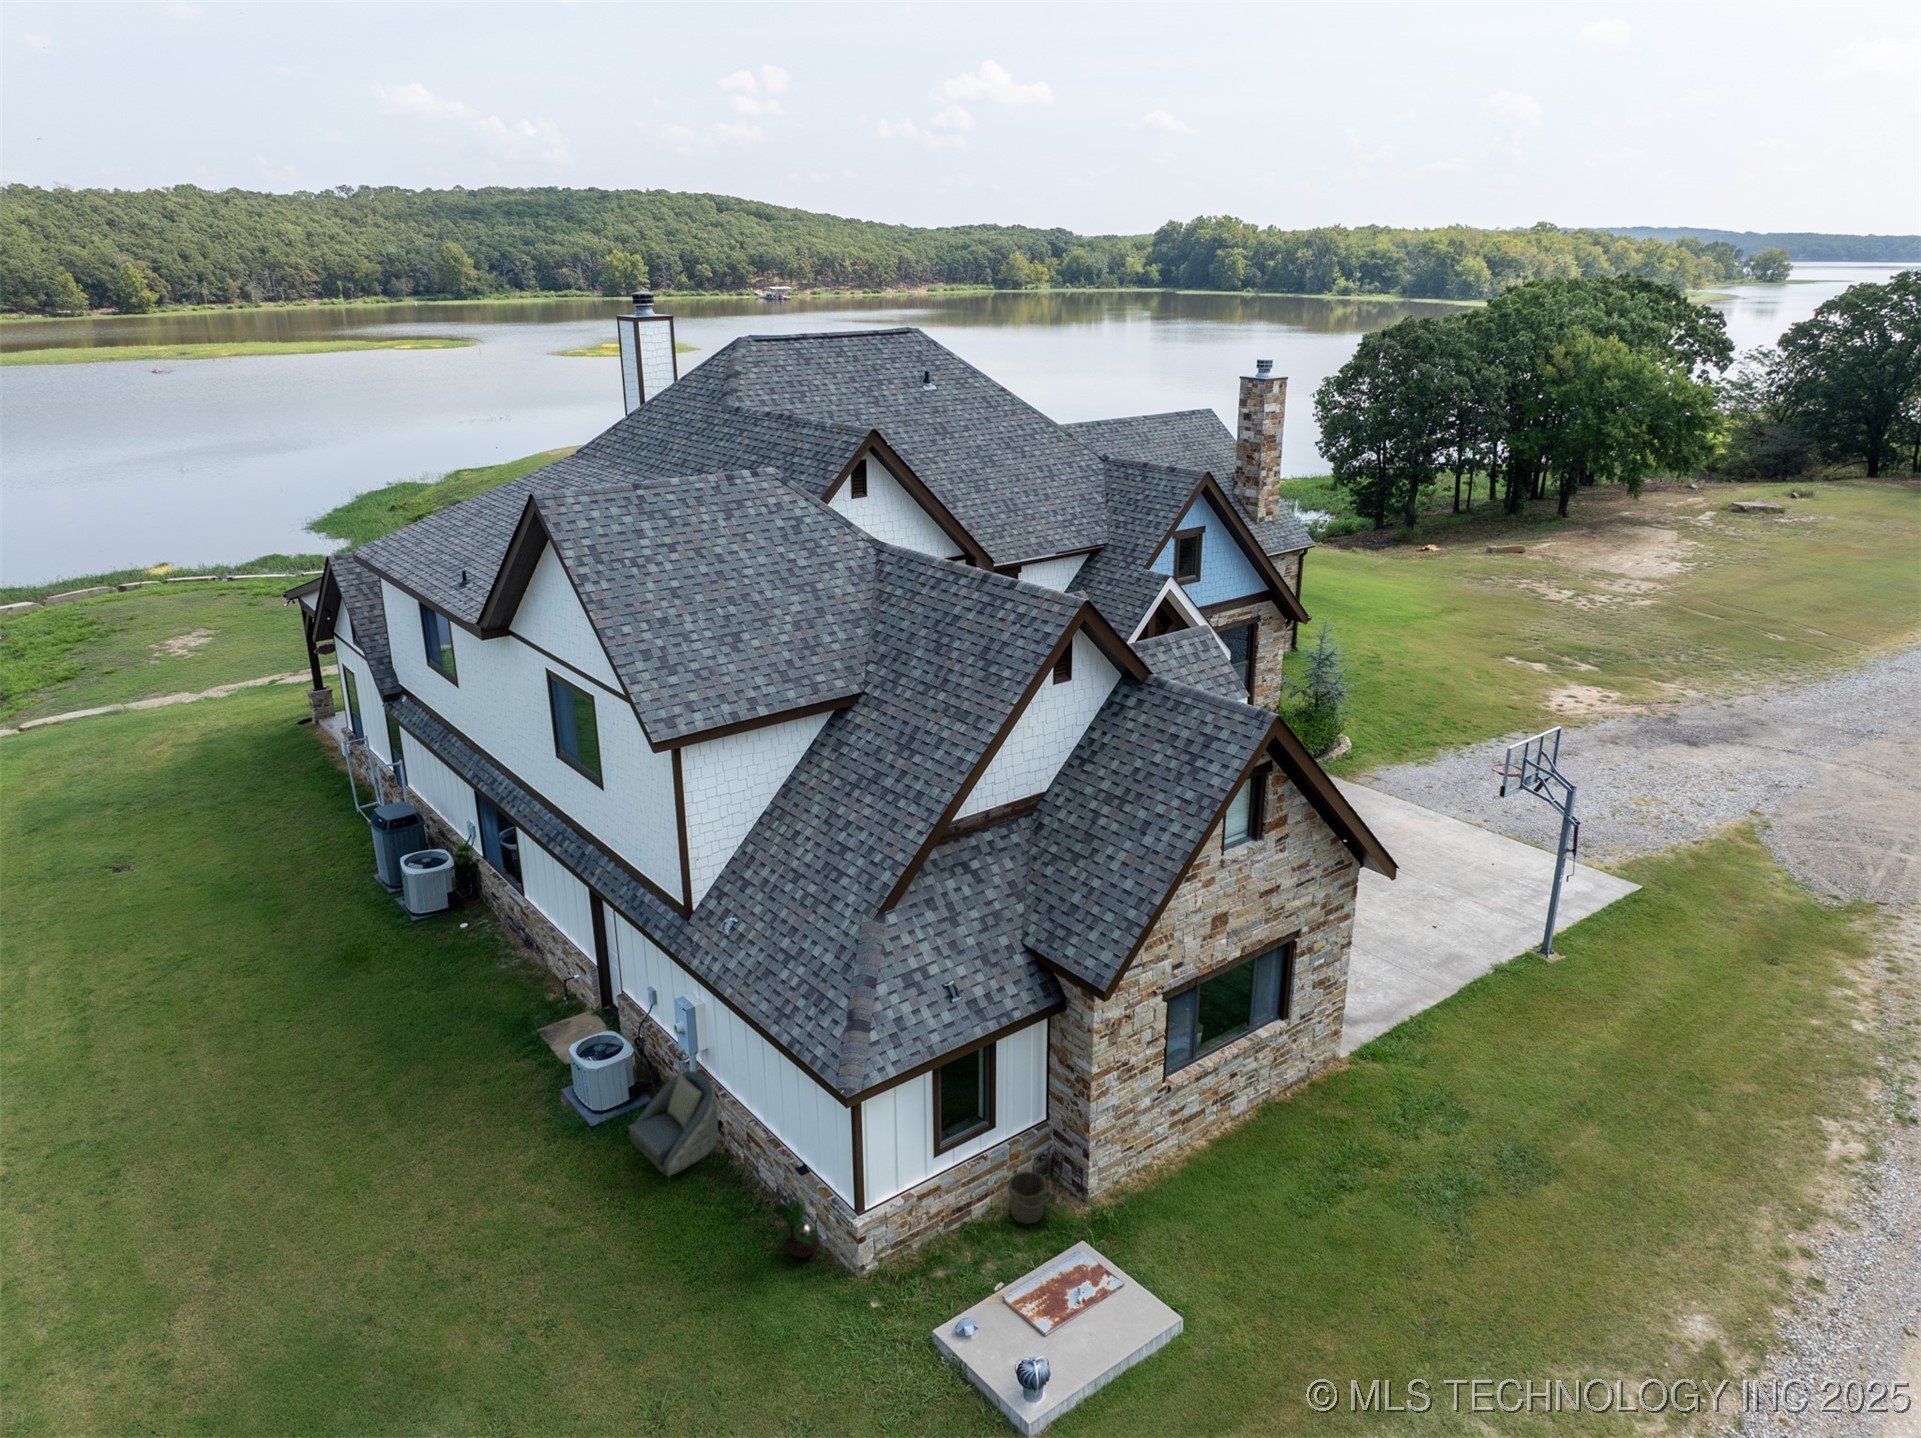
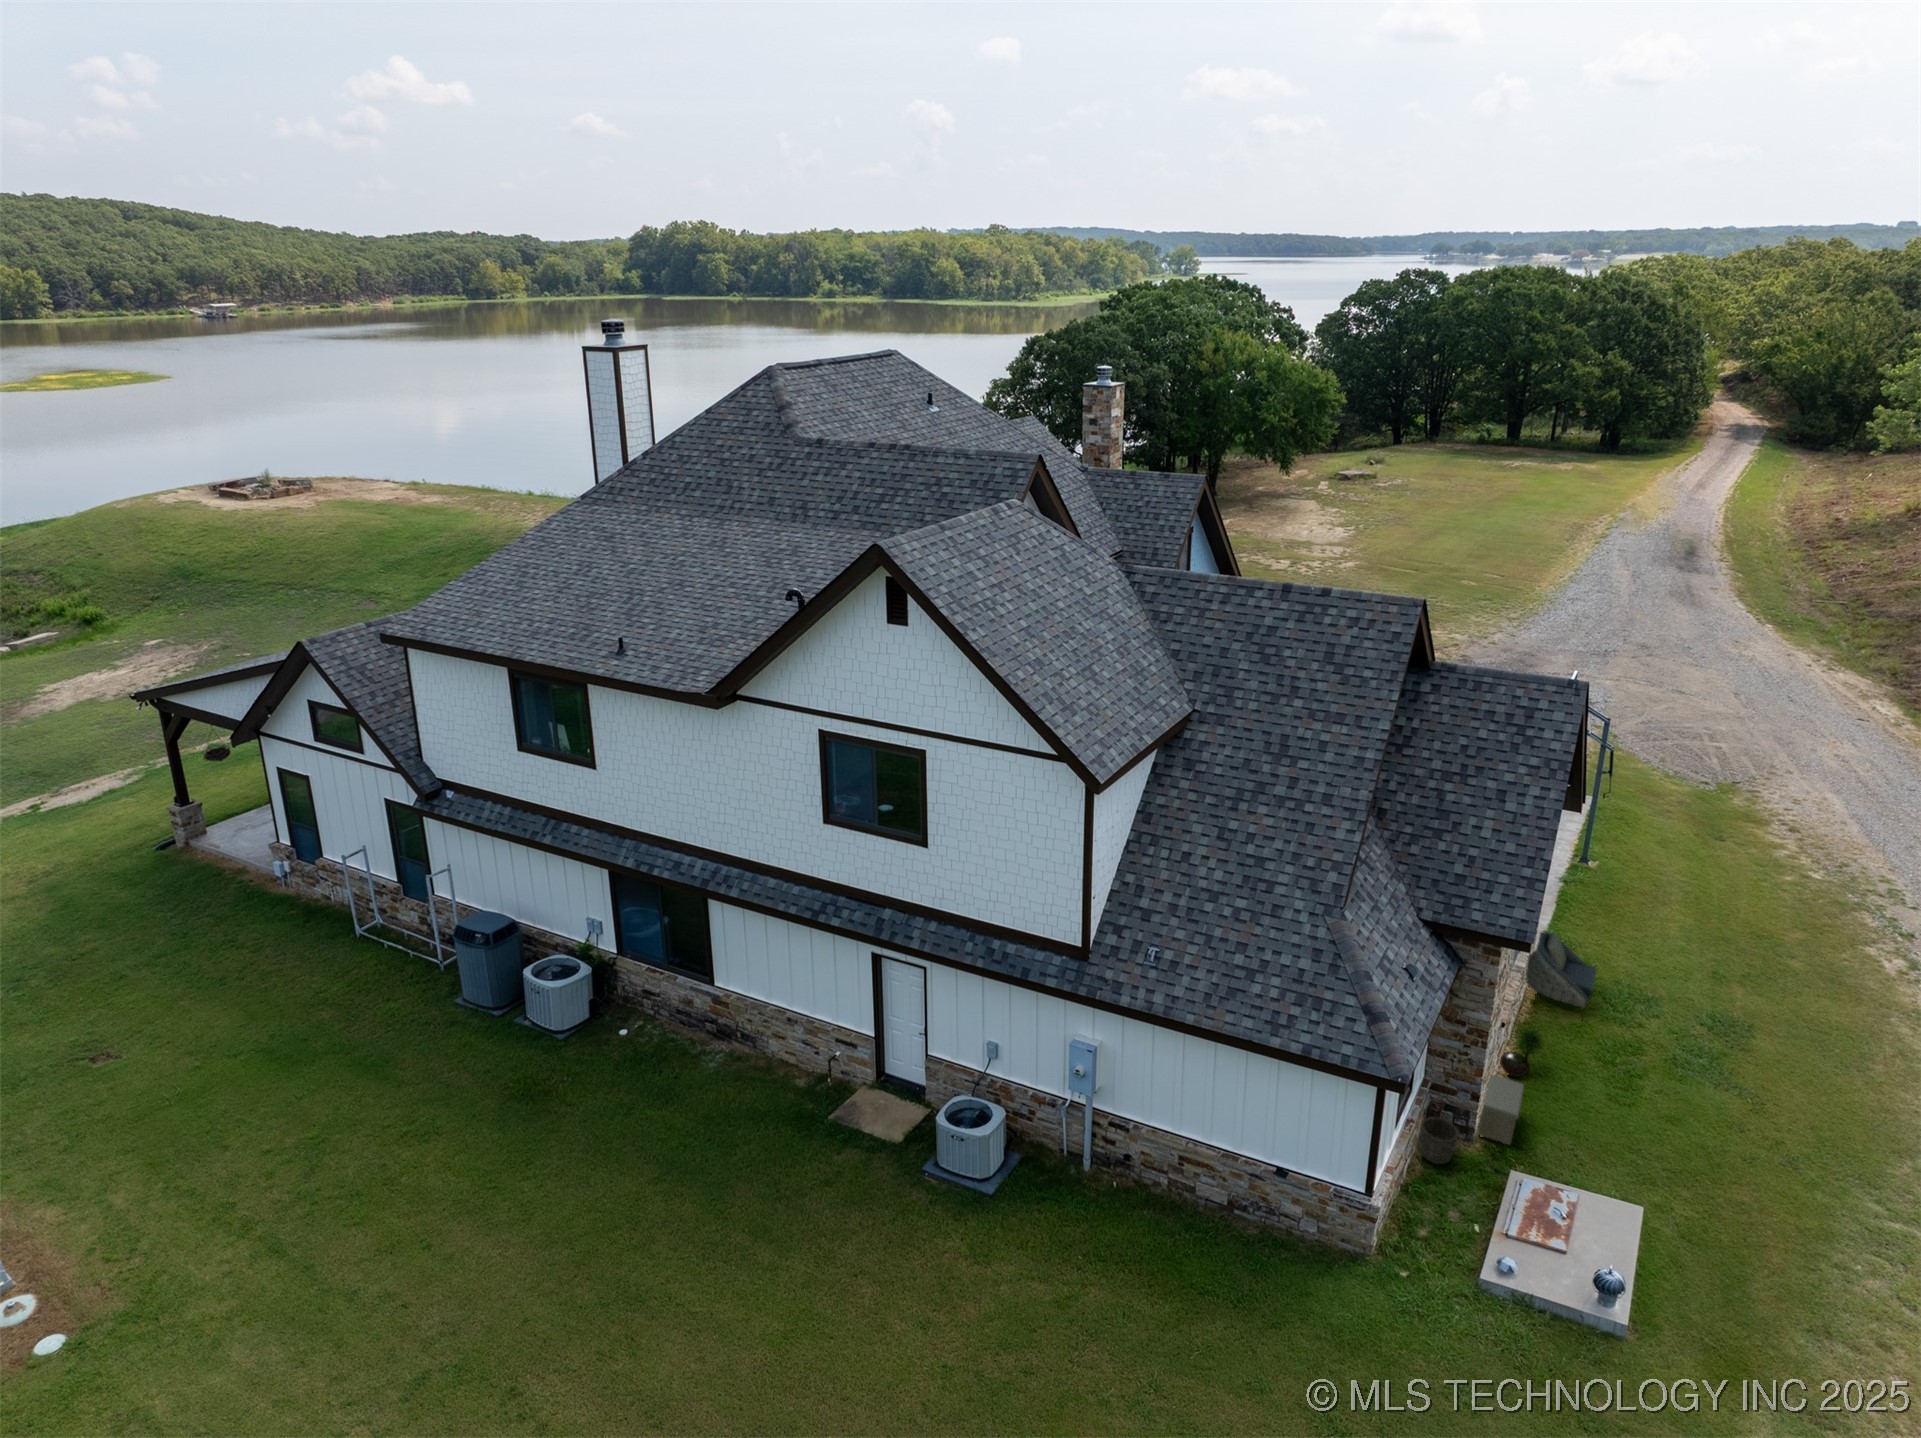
armchair: present [628,1071,718,1192] -> present [1526,932,1596,1010]
storage bench: none [1090,1147,1160,1225] -> present [1478,1075,1524,1145]
potted tree: present [770,1196,819,1257] -> present [1500,1030,1544,1077]

